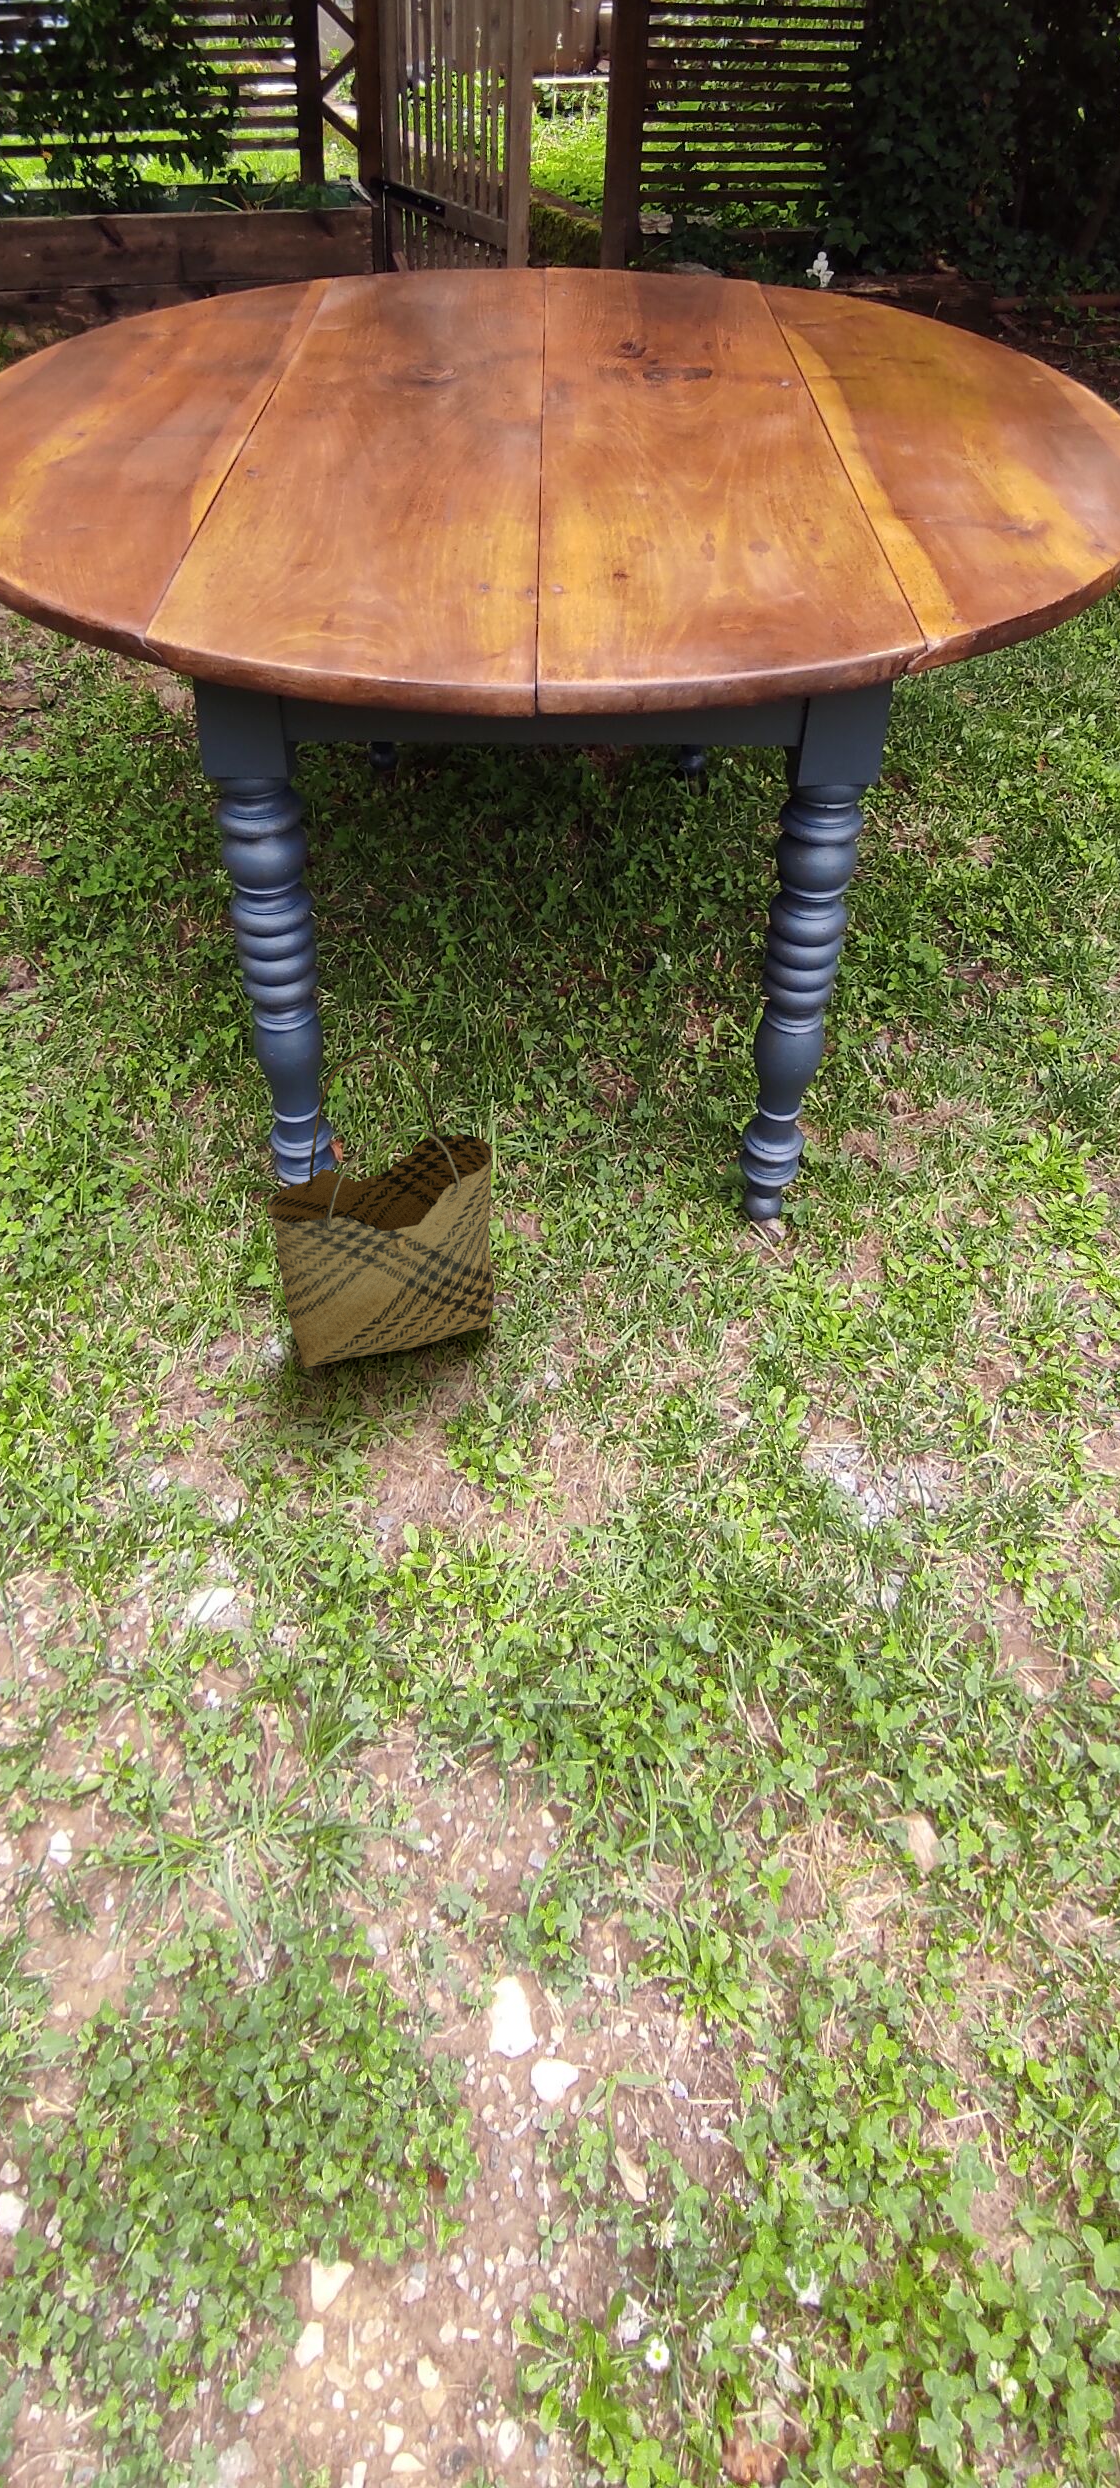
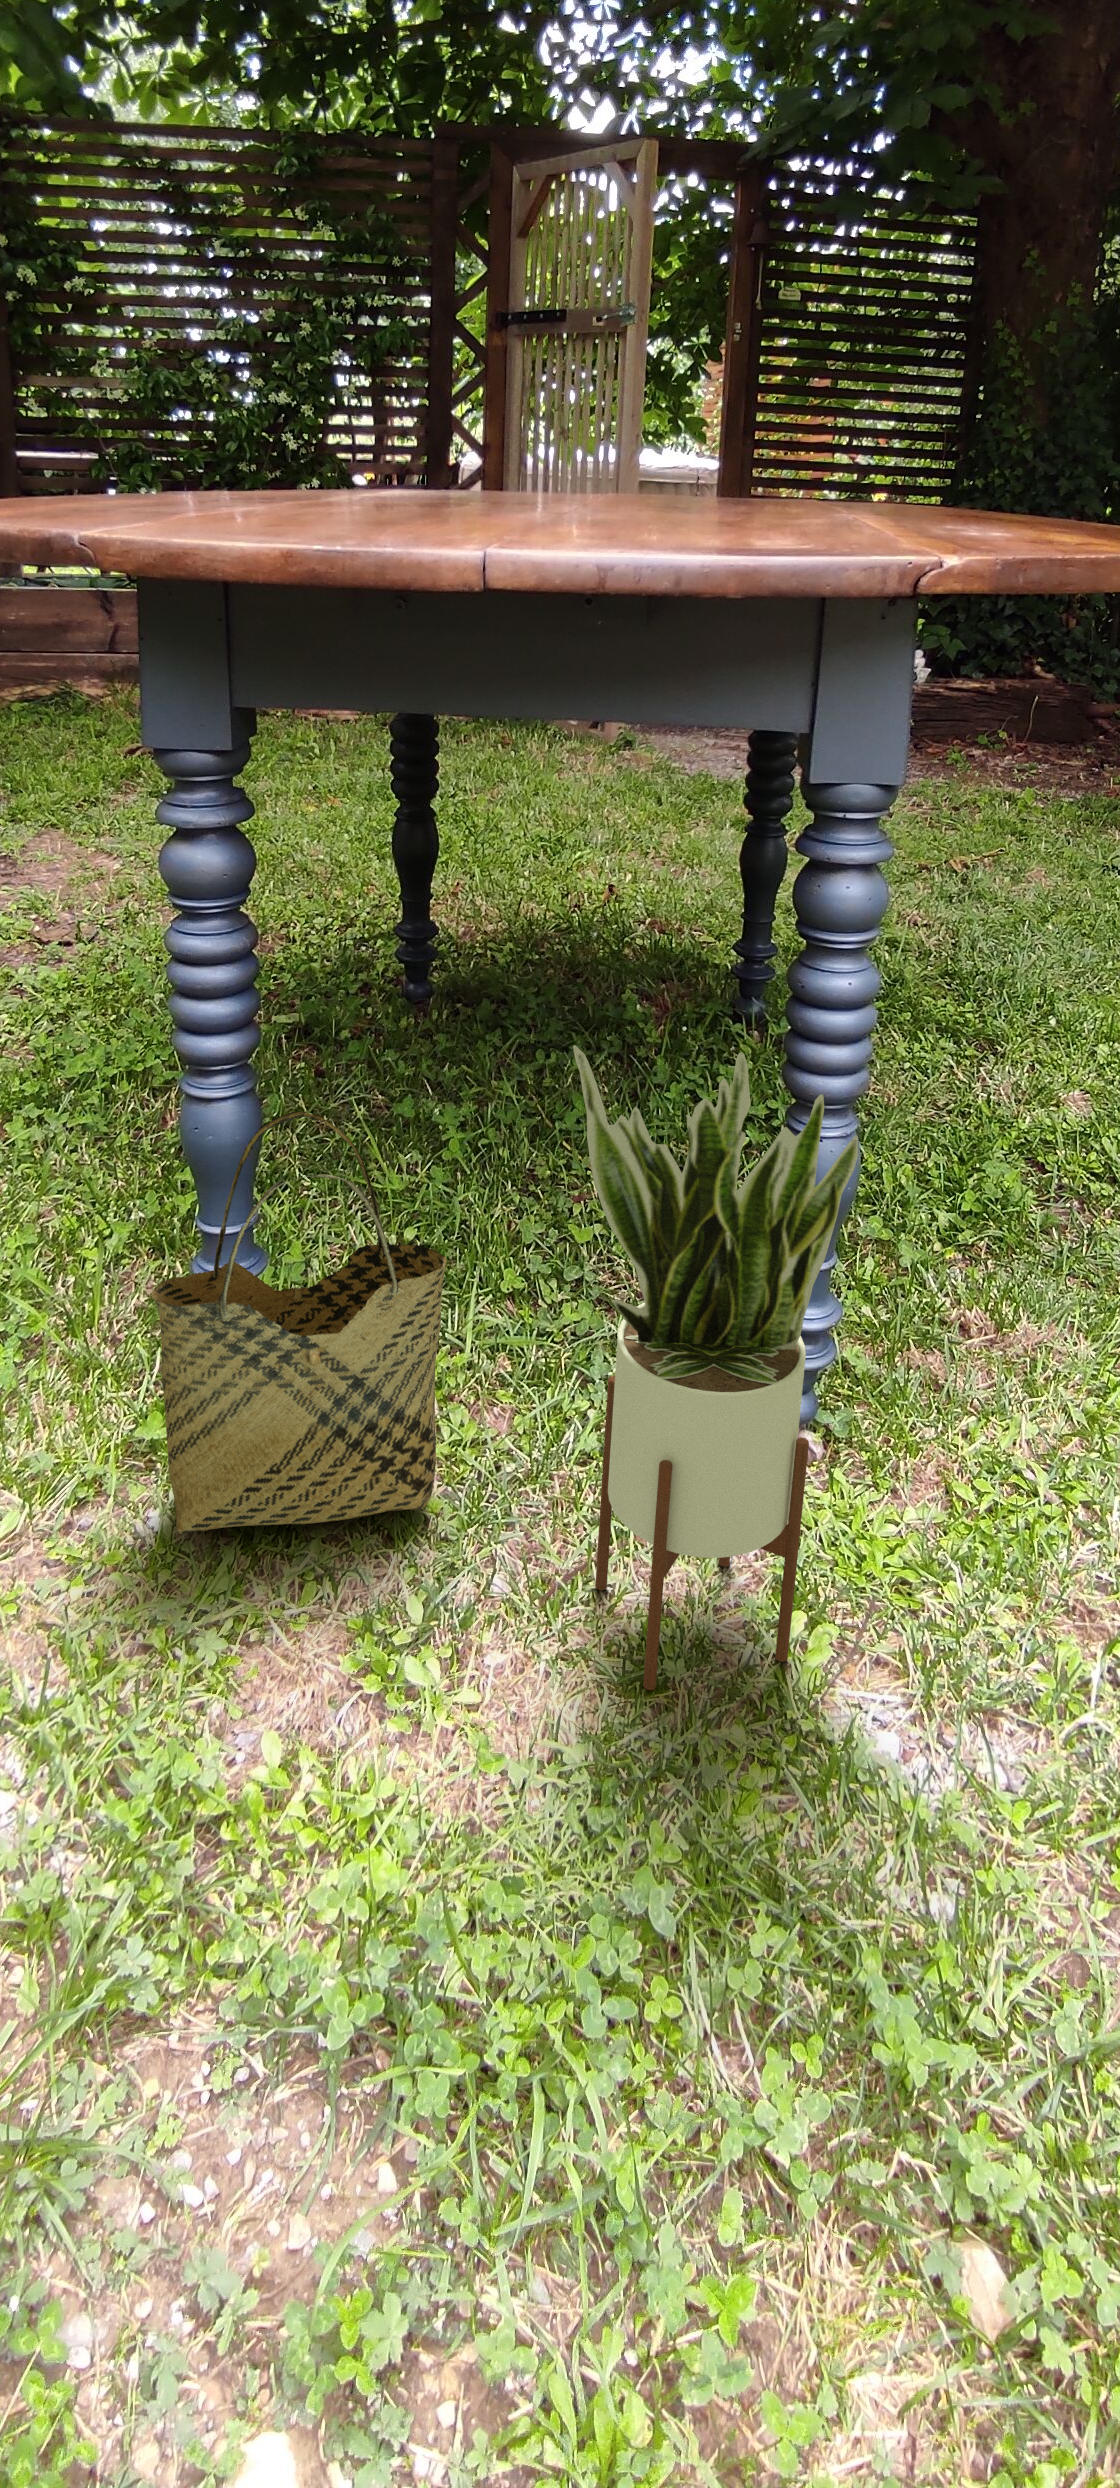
potted plant: none [610,1047,832,1461] -> present [573,1045,858,1690]

